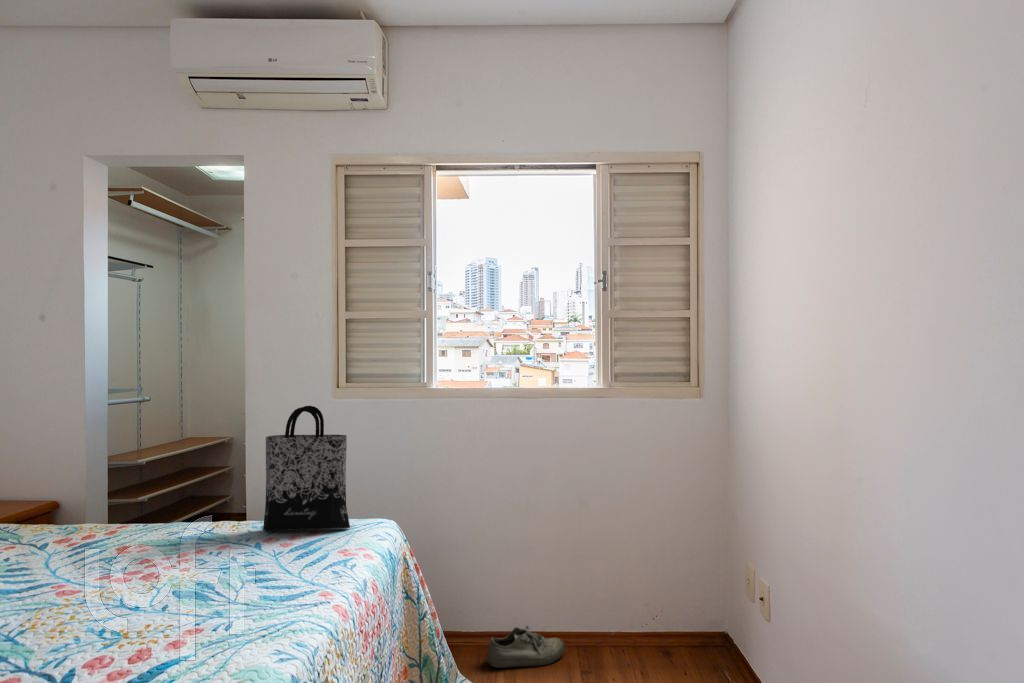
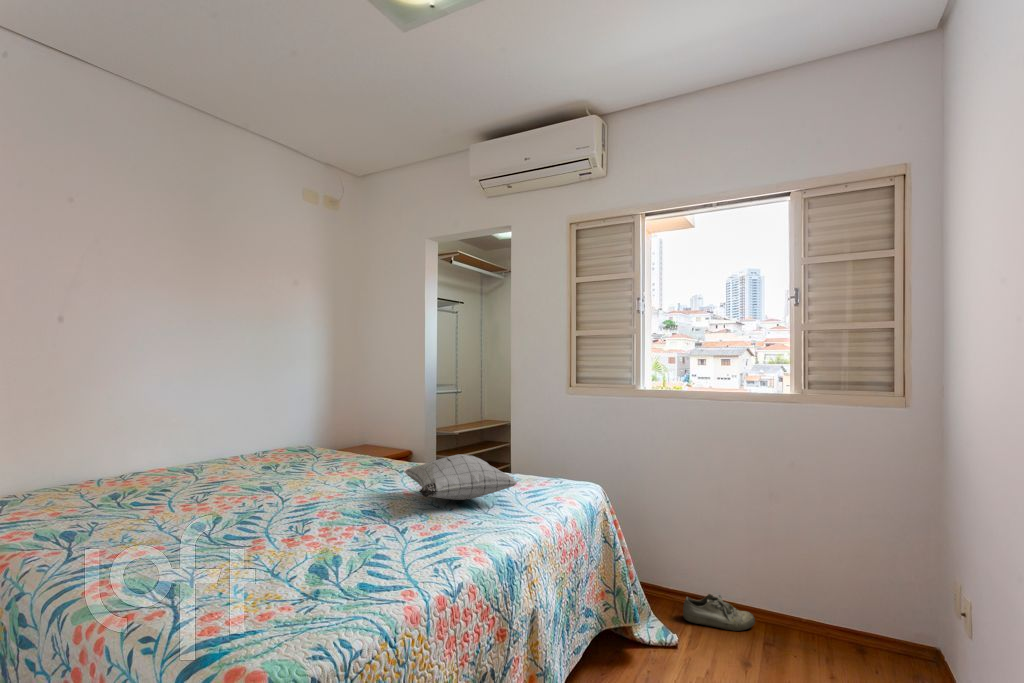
tote bag: present [263,406,350,530] -> none [513,398,568,486]
pillow: none [56,506,286,599] -> present [404,454,517,500]

